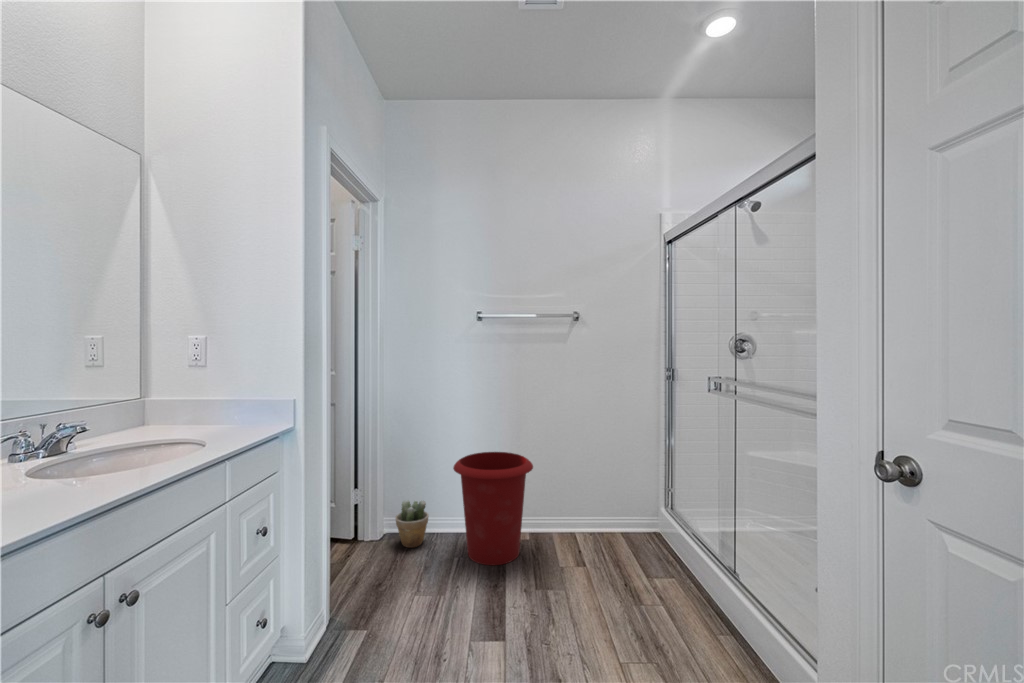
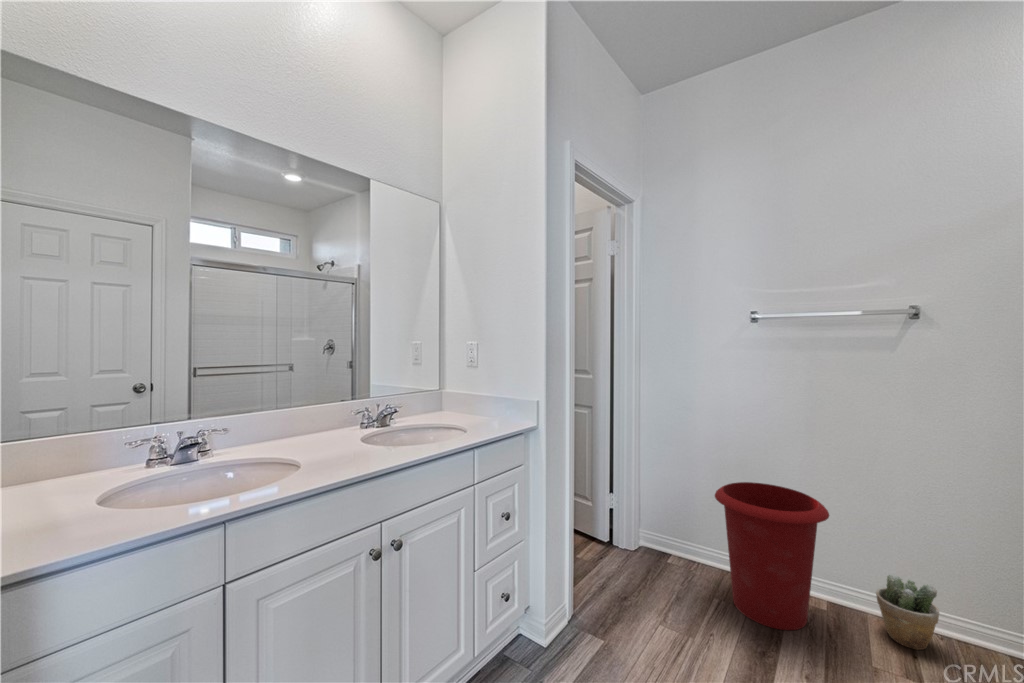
potted plant: present [396,500,428,547] -> present [876,575,939,650]

